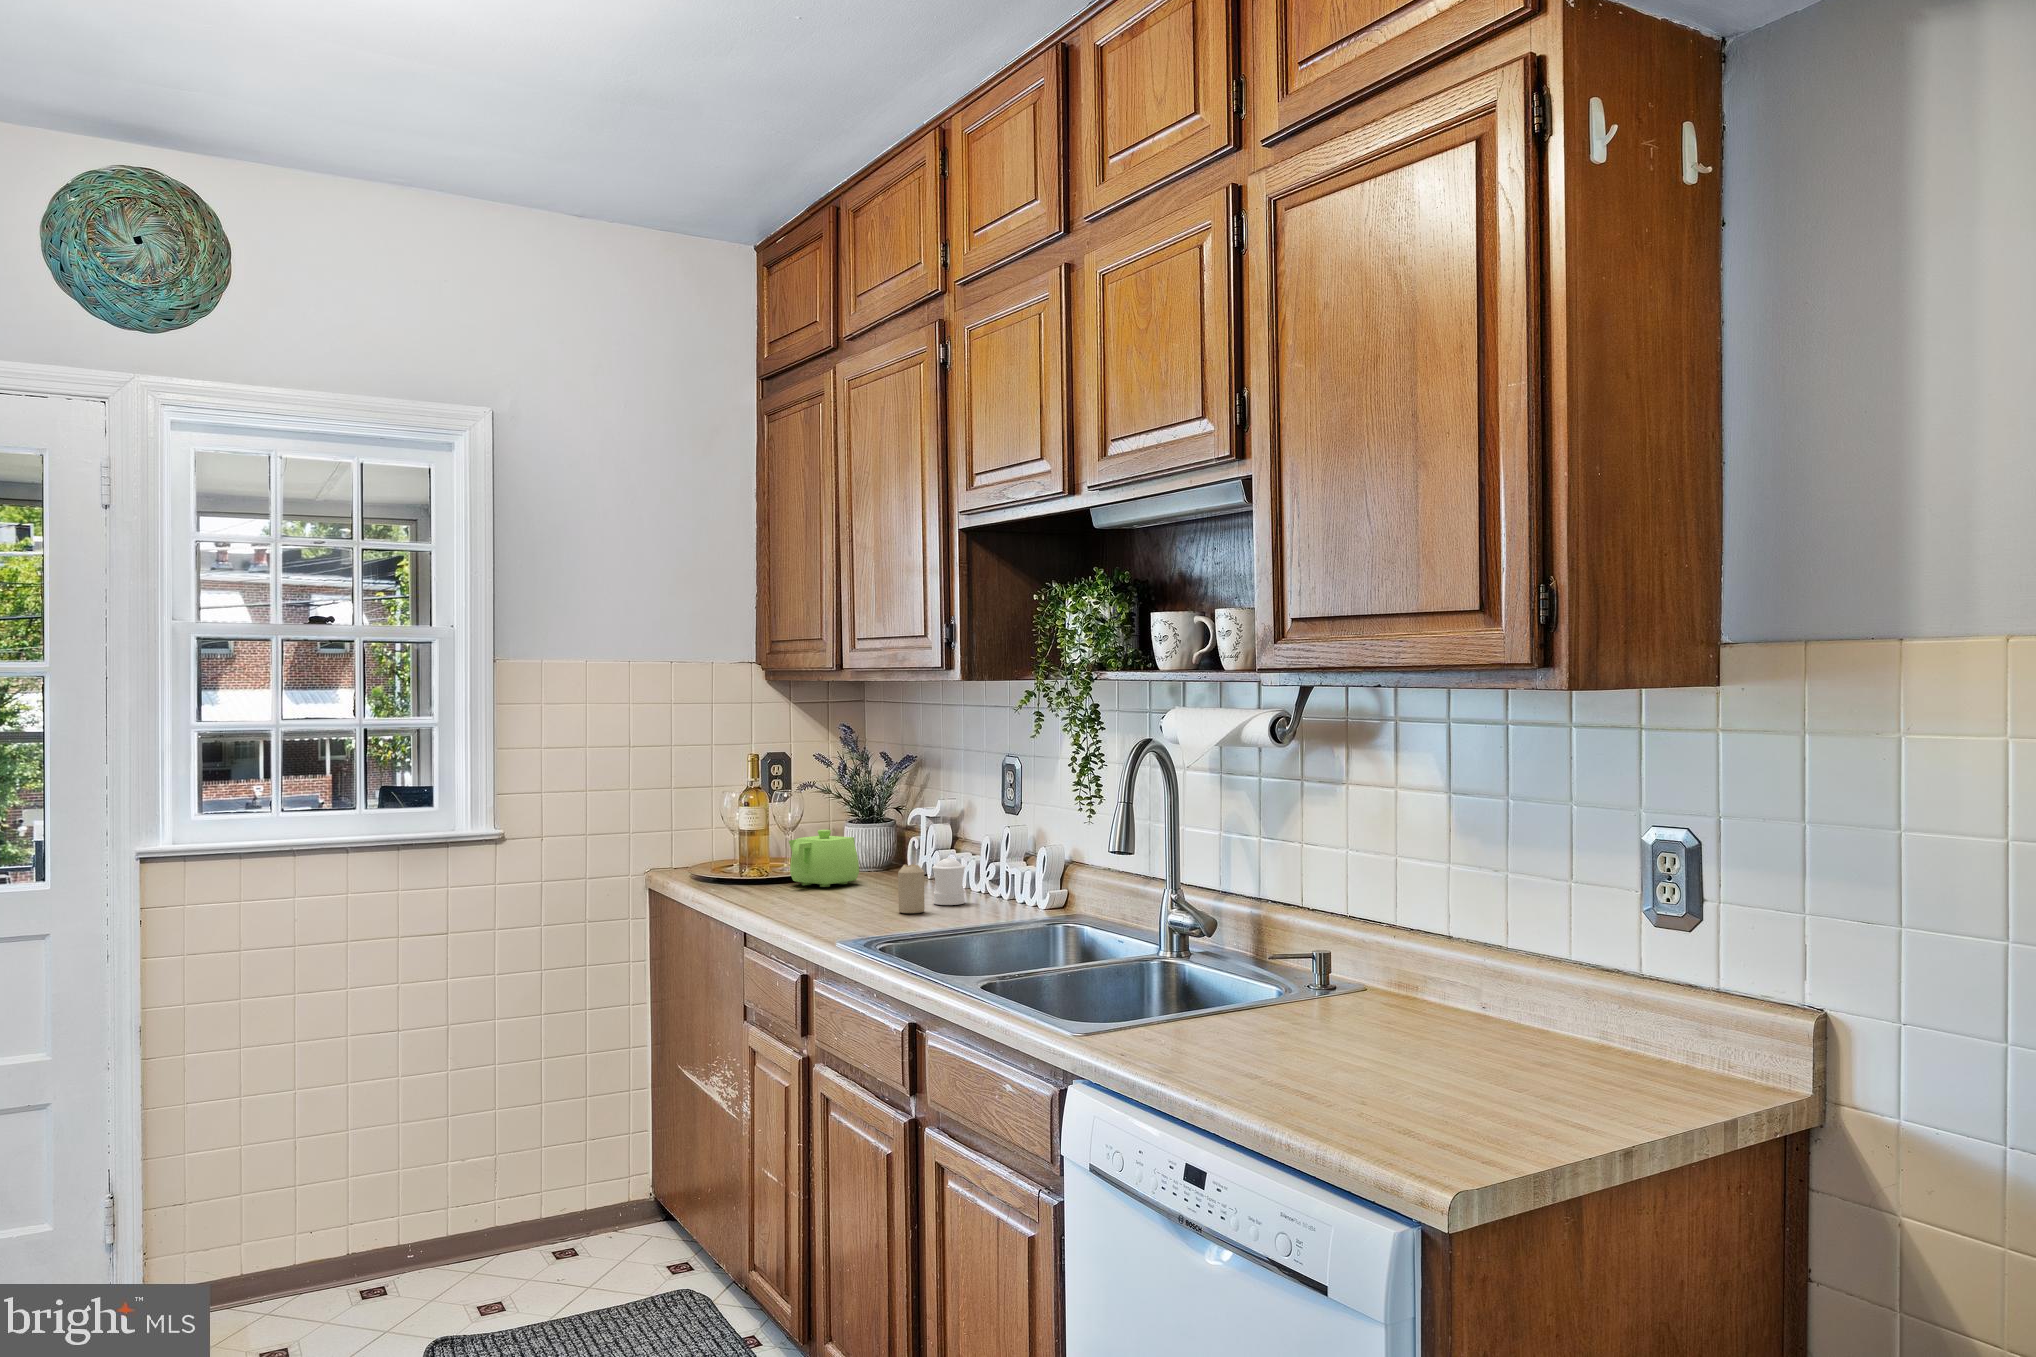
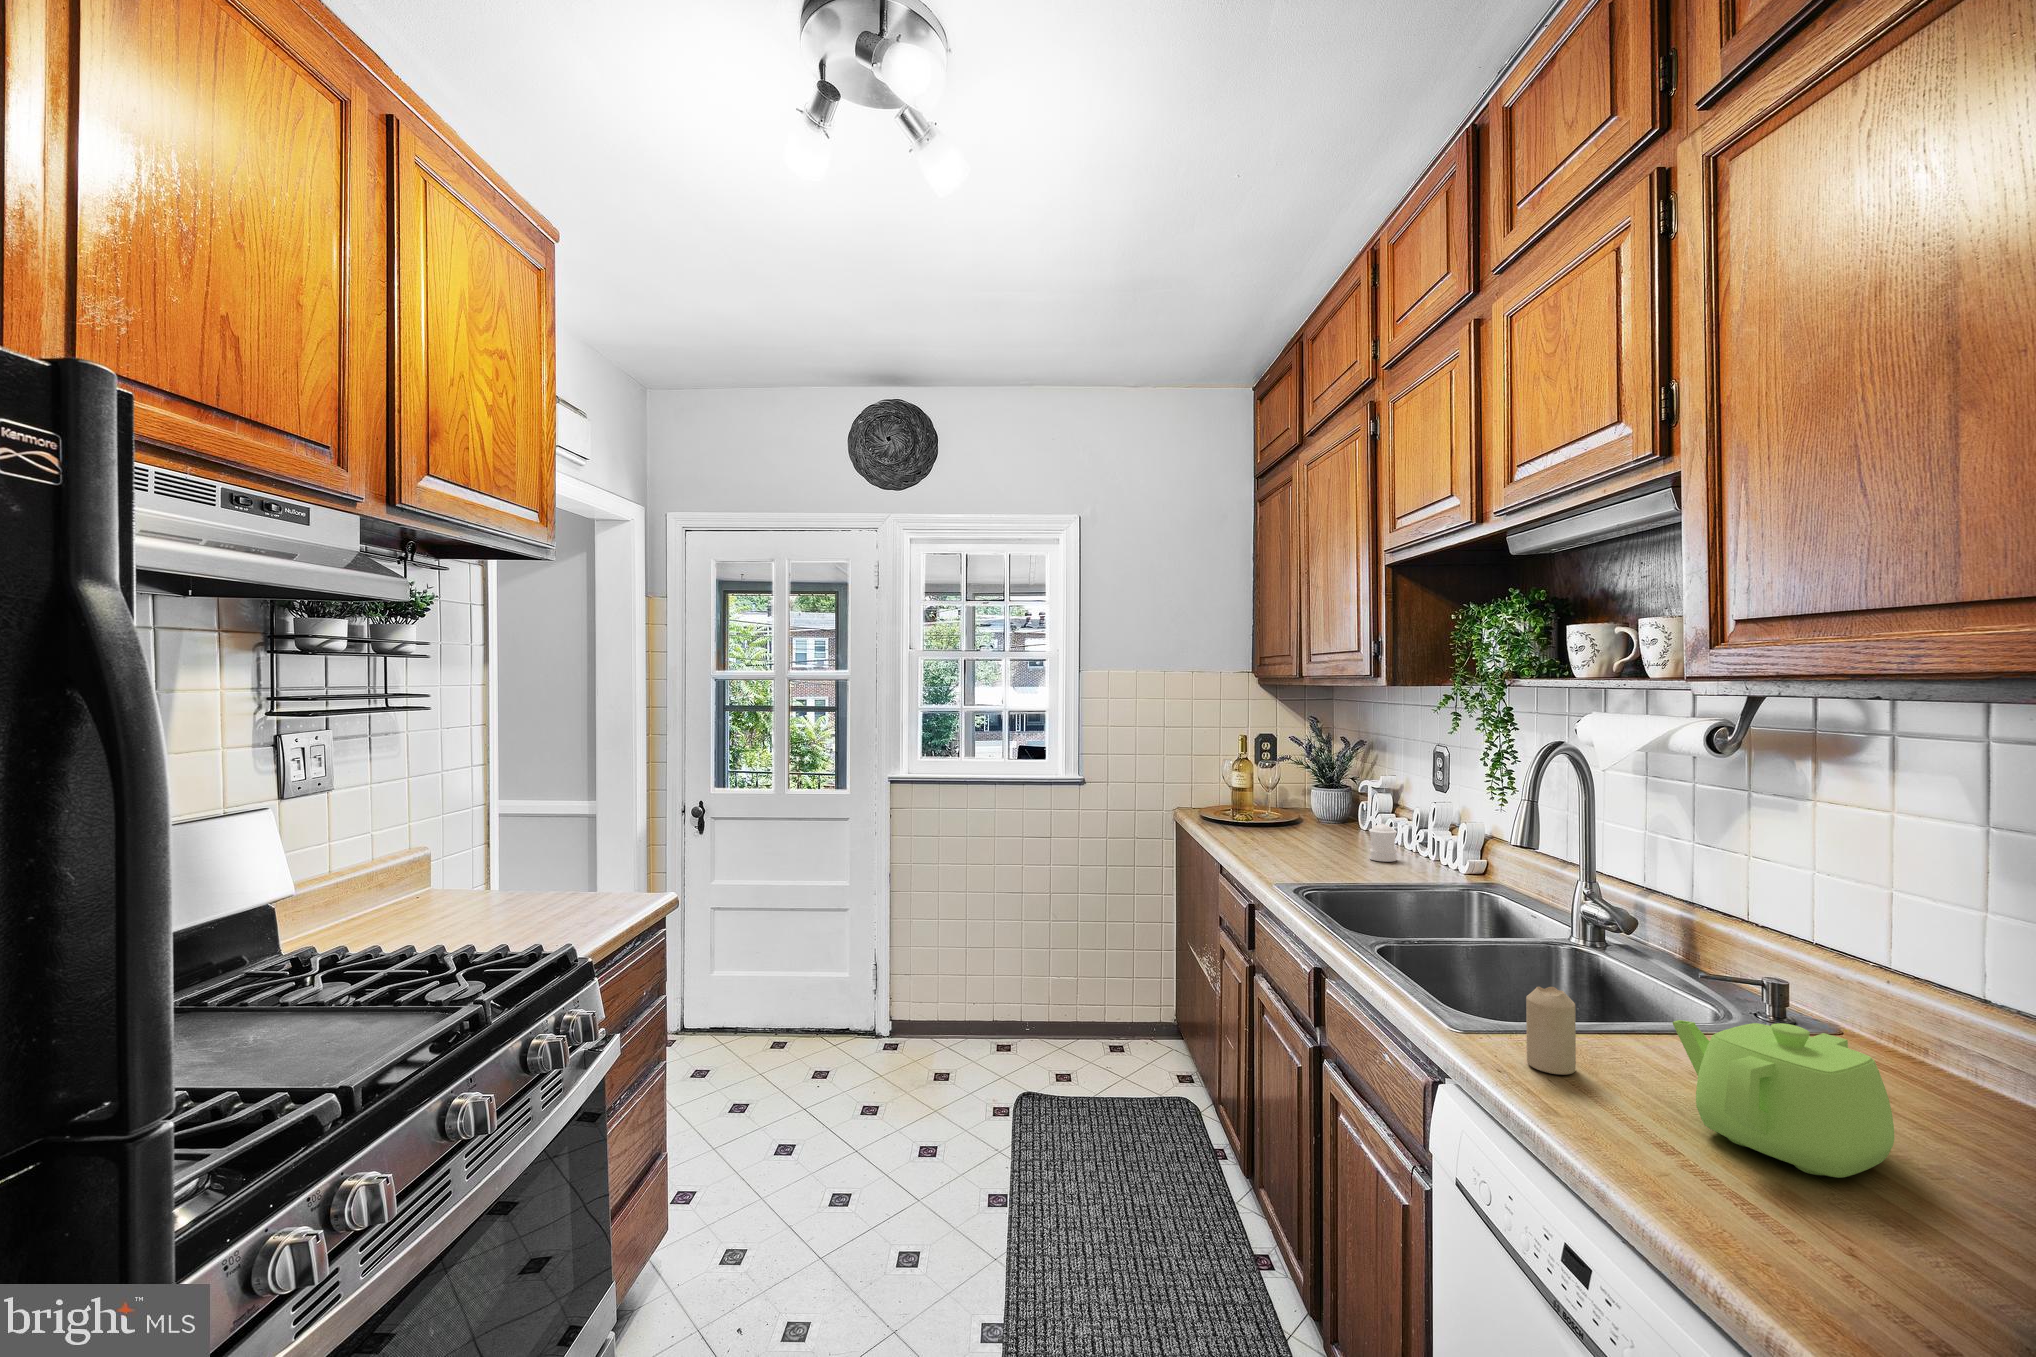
teapot: present [789,830,859,887] -> present [1673,1020,1895,1178]
candle: present [898,864,925,913] -> present [1526,987,1576,1075]

